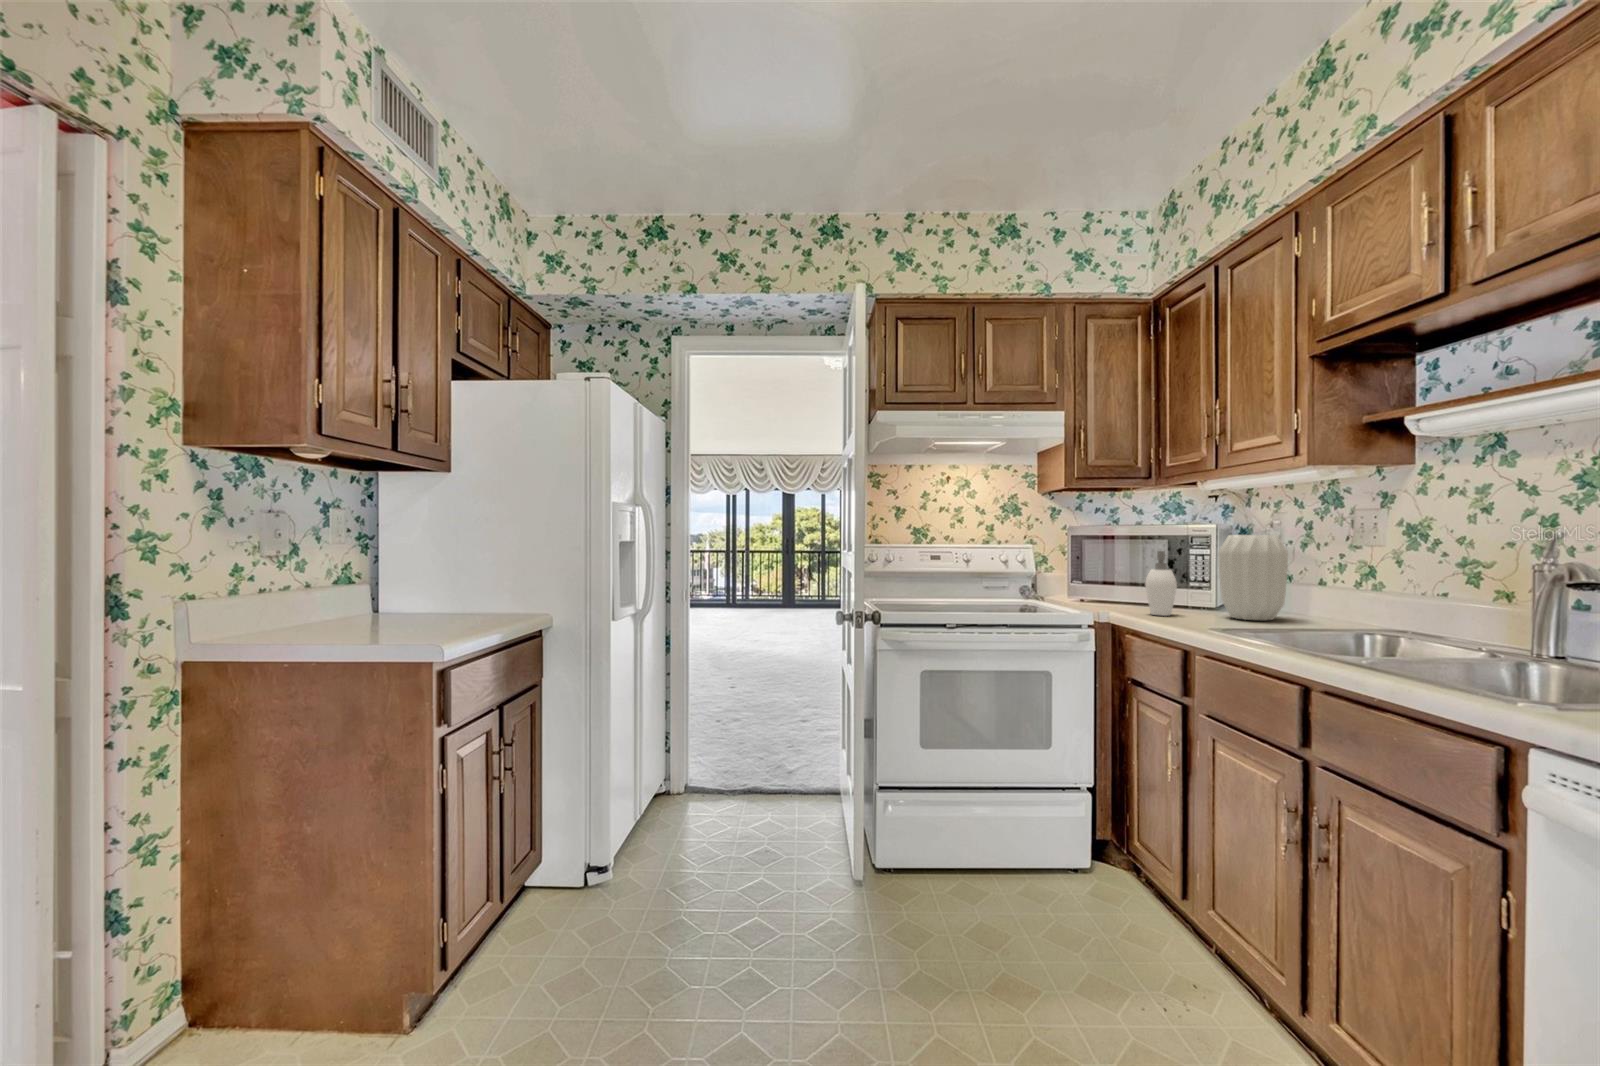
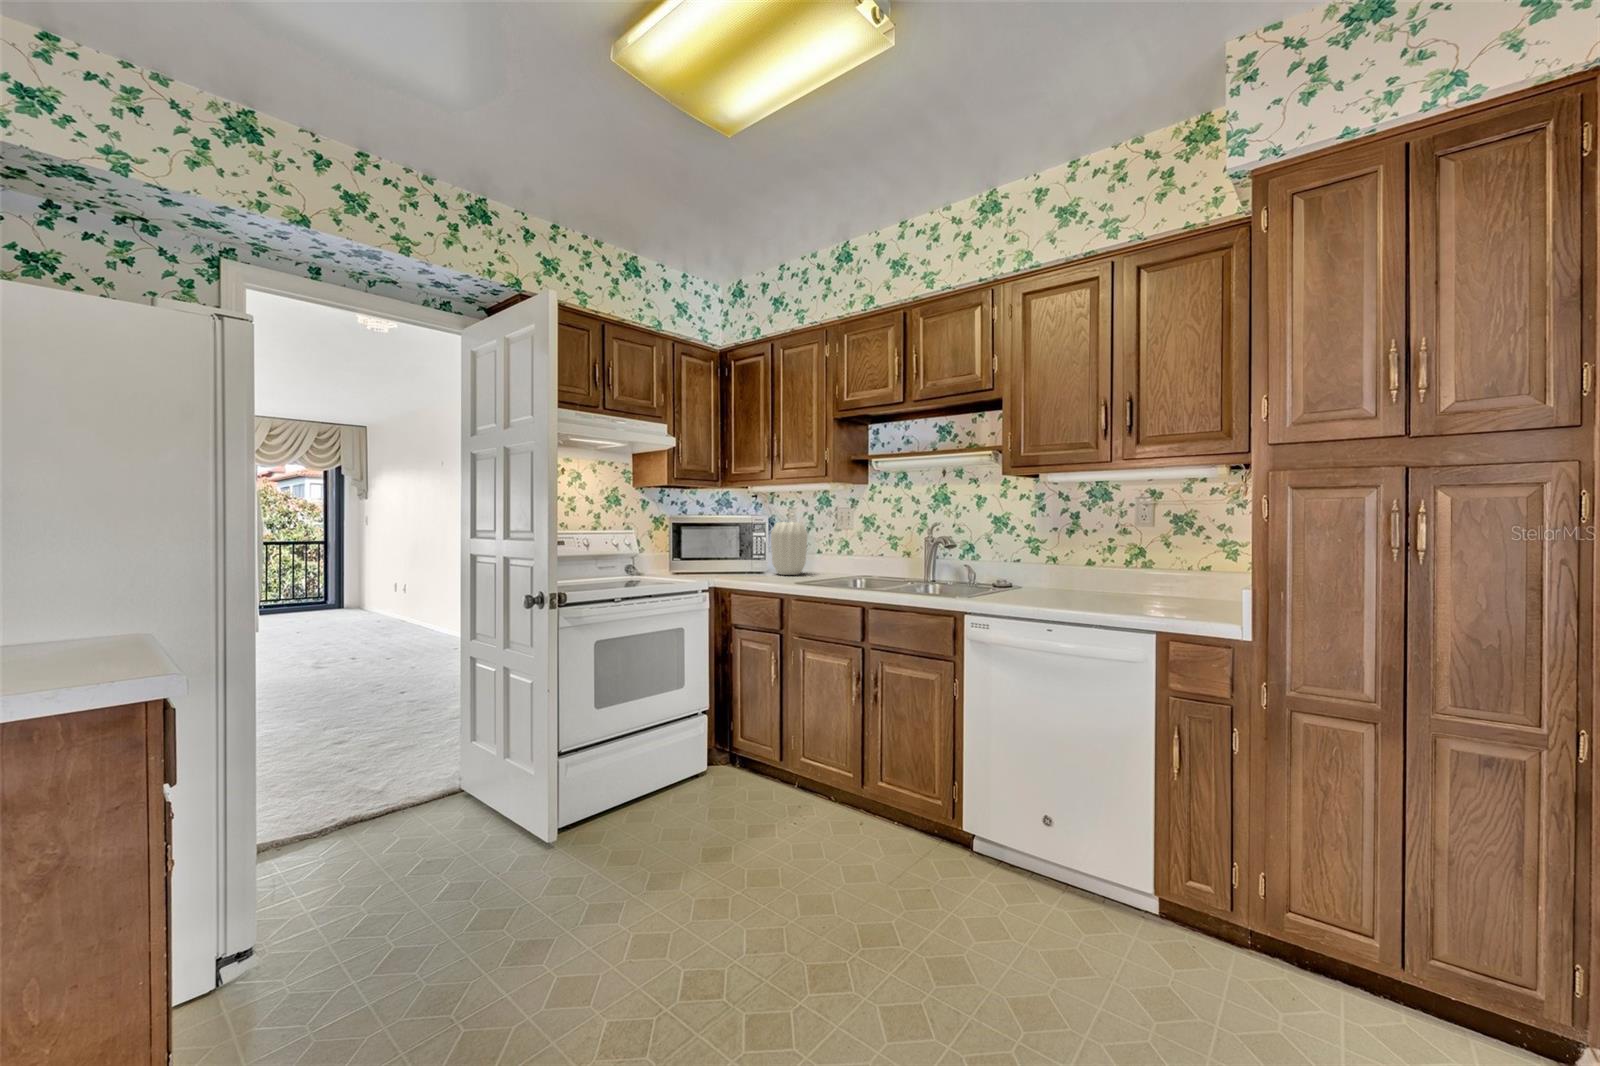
soap dispenser: present [1145,551,1177,616] -> none [730,533,754,576]

